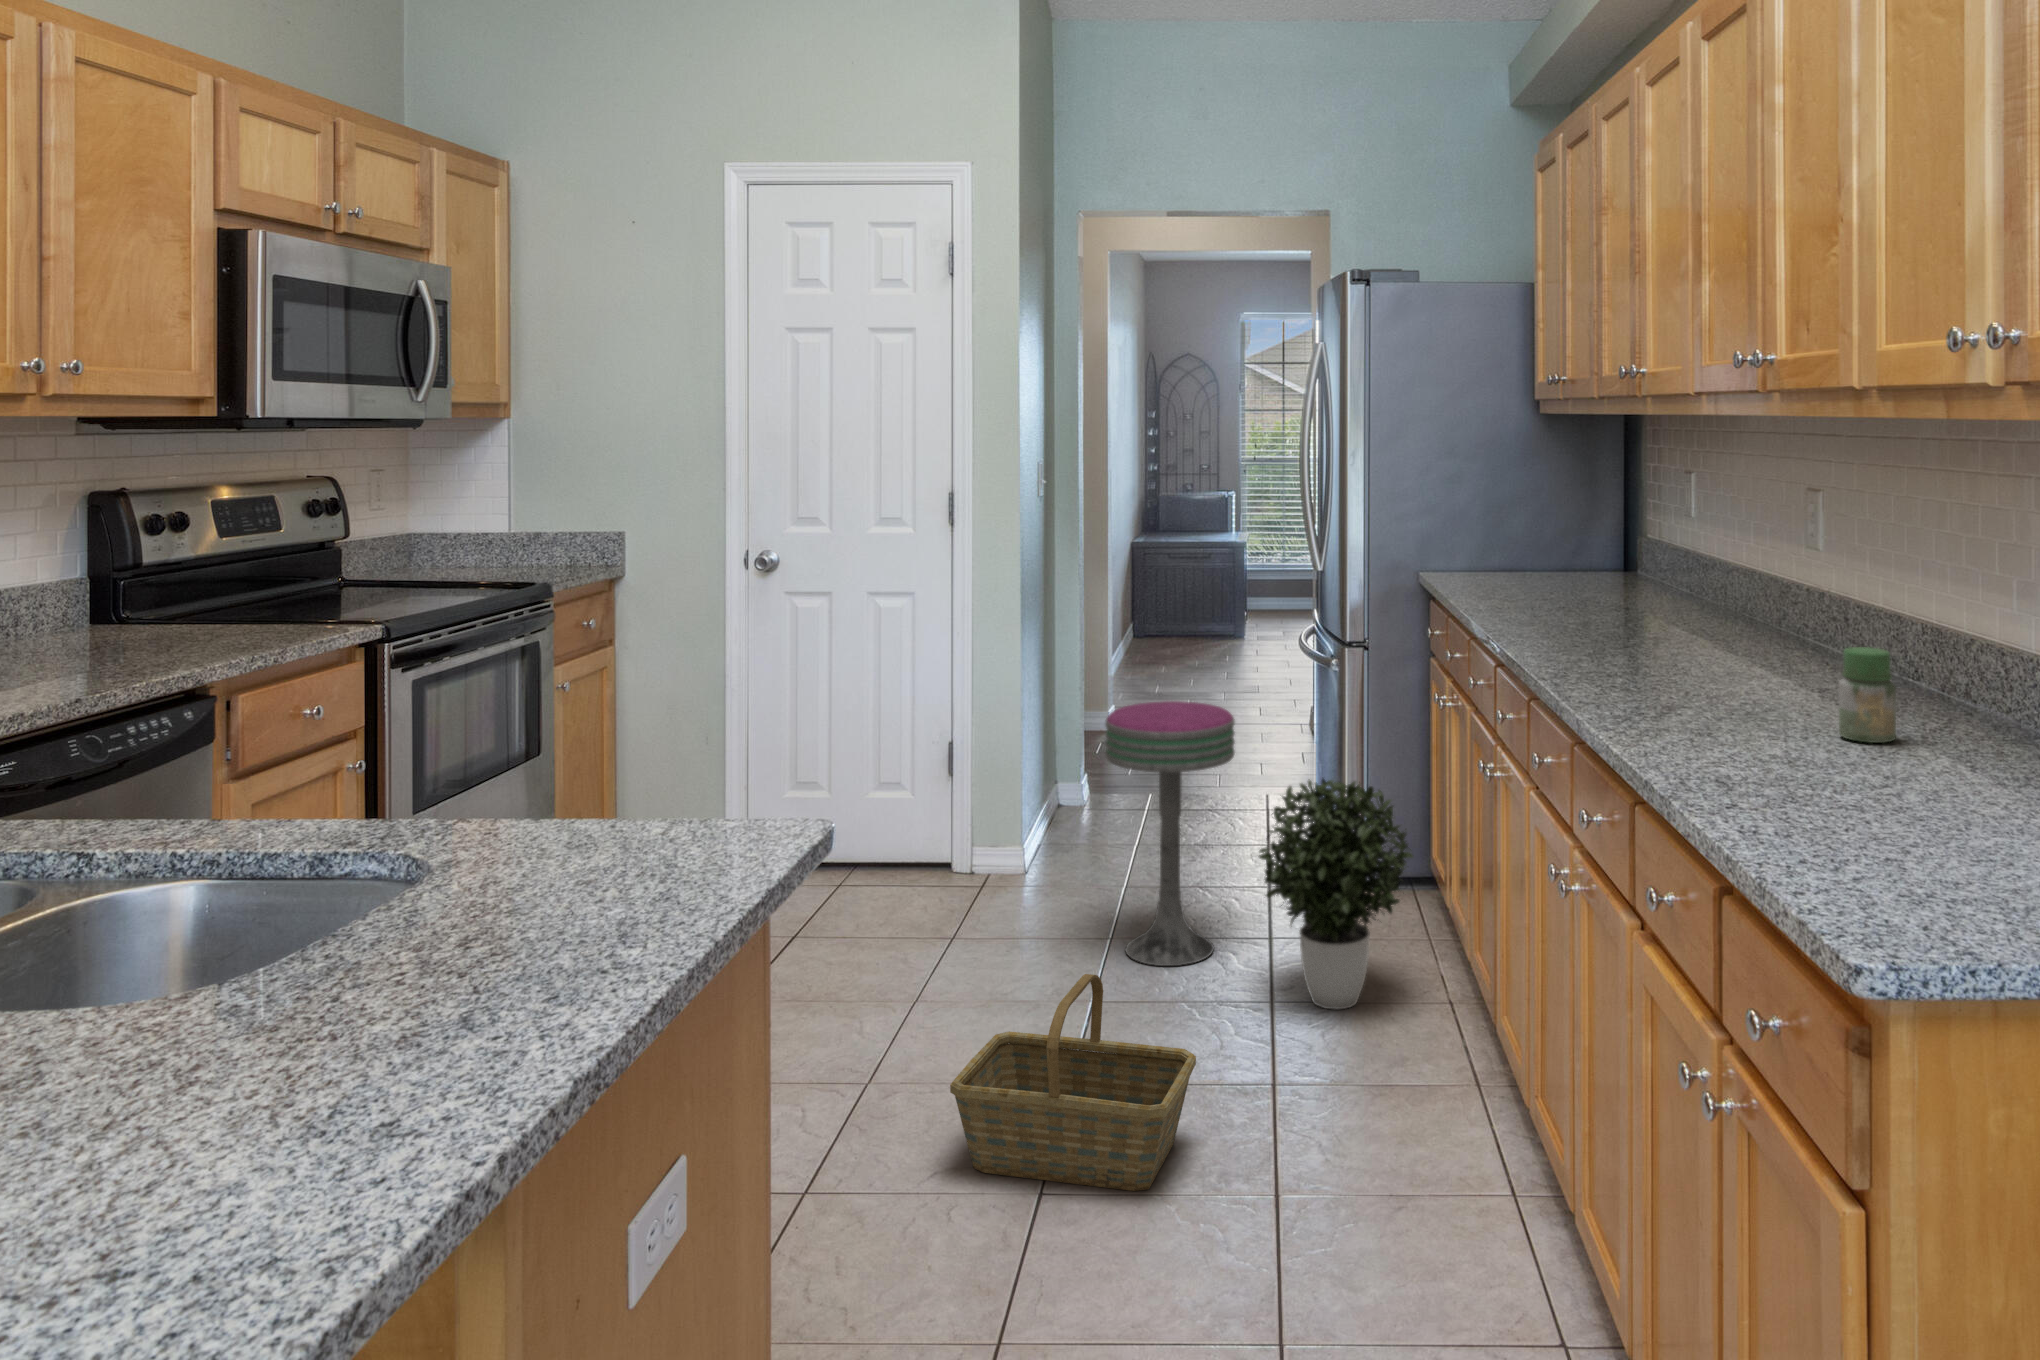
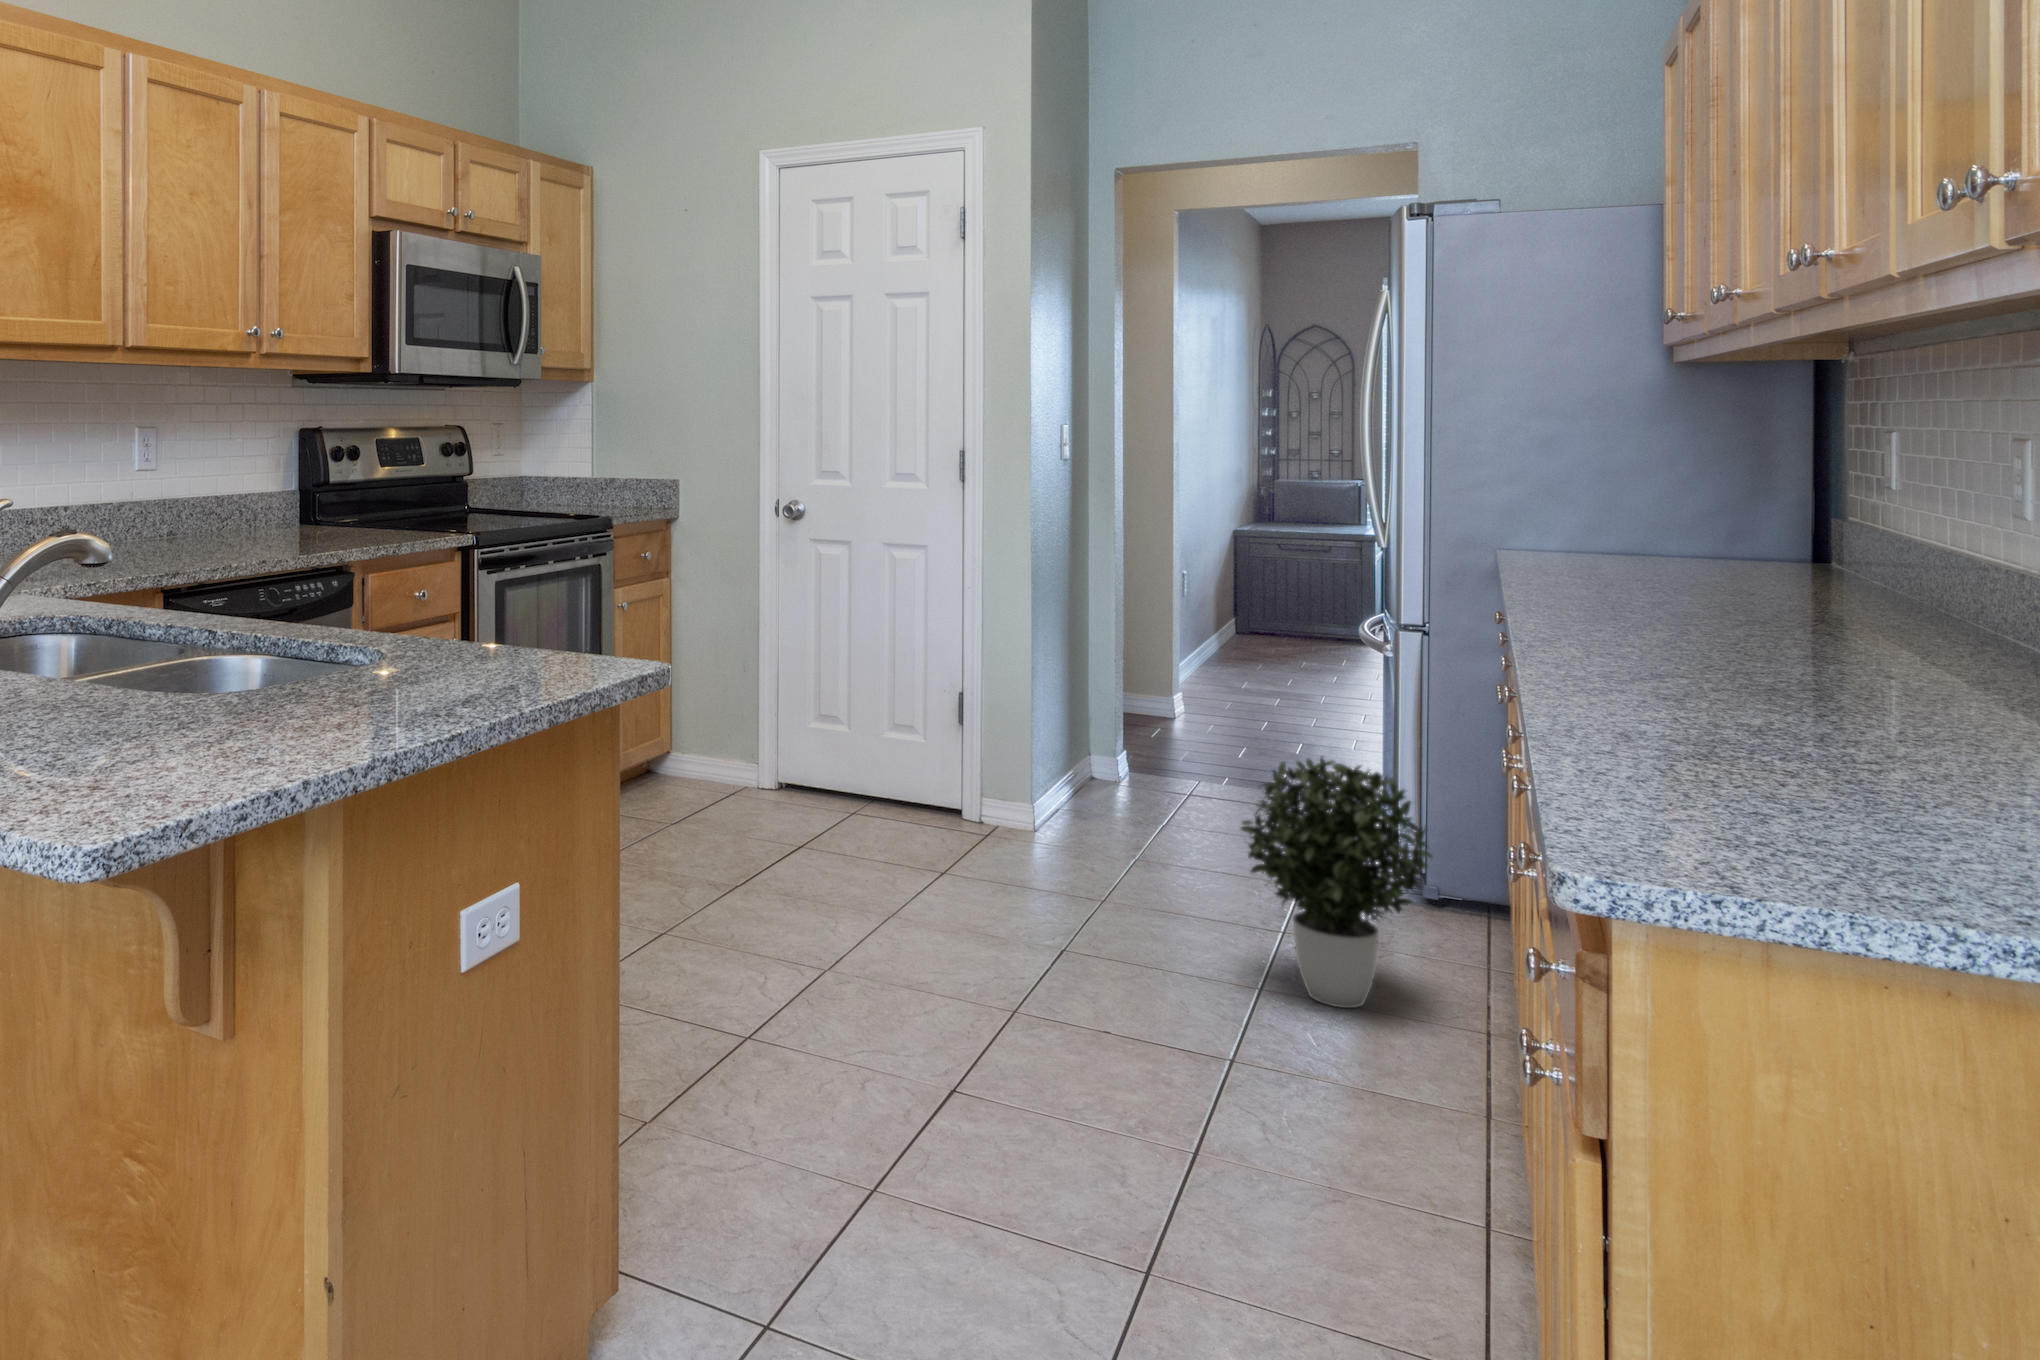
jar: present [1839,647,1896,743] -> none [1868,614,1958,733]
bar stool: present [1105,701,1235,966] -> none [1091,666,1234,935]
basket: present [950,974,1196,1191] -> none [881,896,1128,1110]

